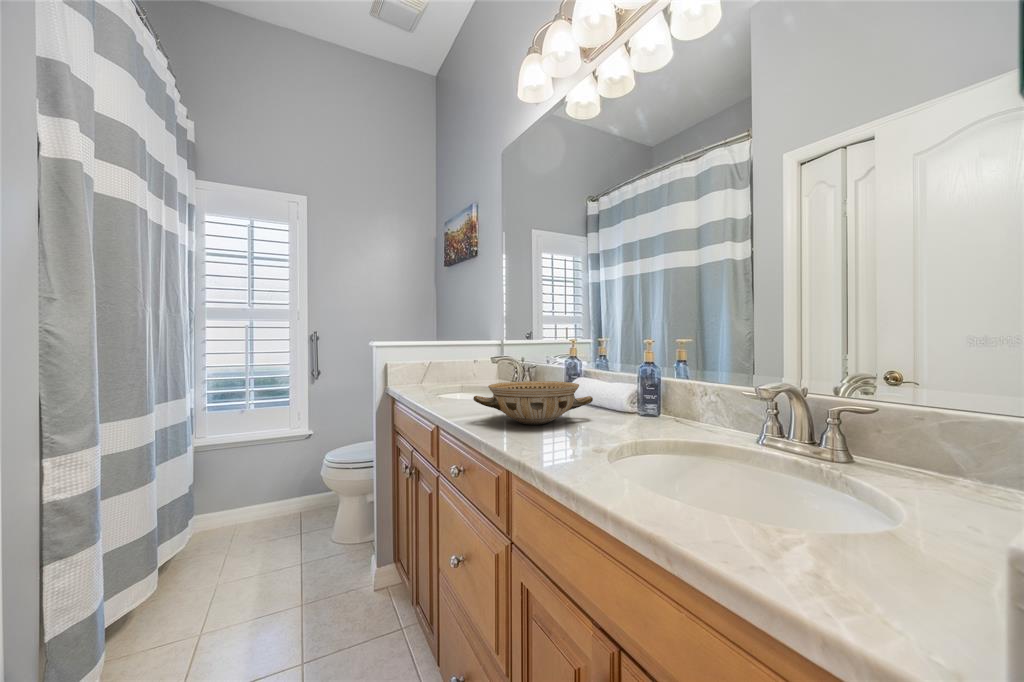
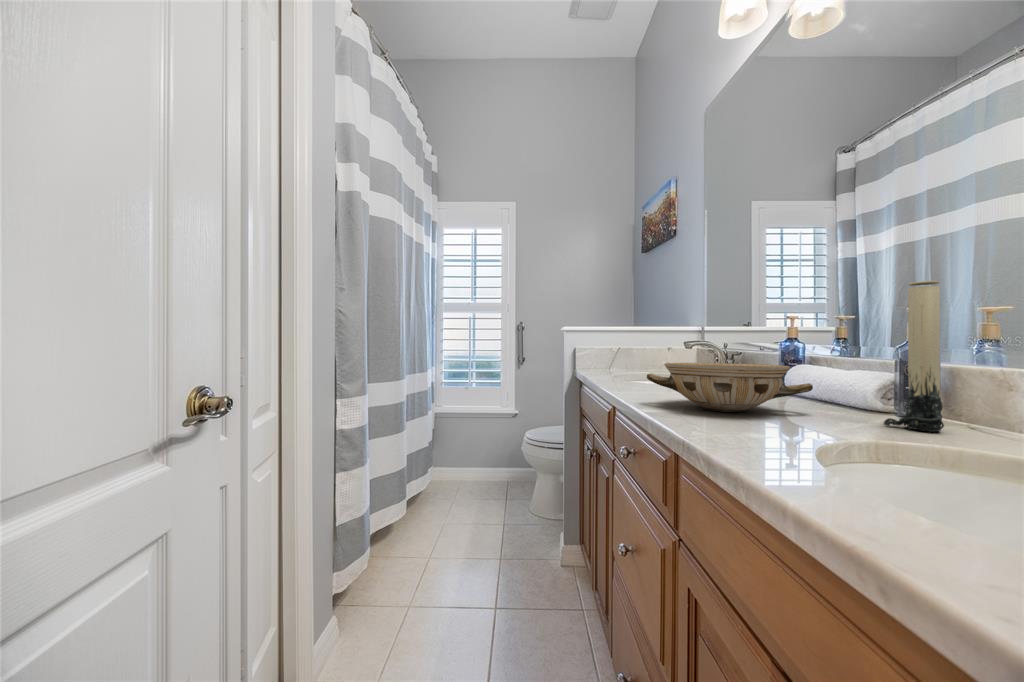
candle: none [634,325,664,426] -> present [884,281,944,432]

